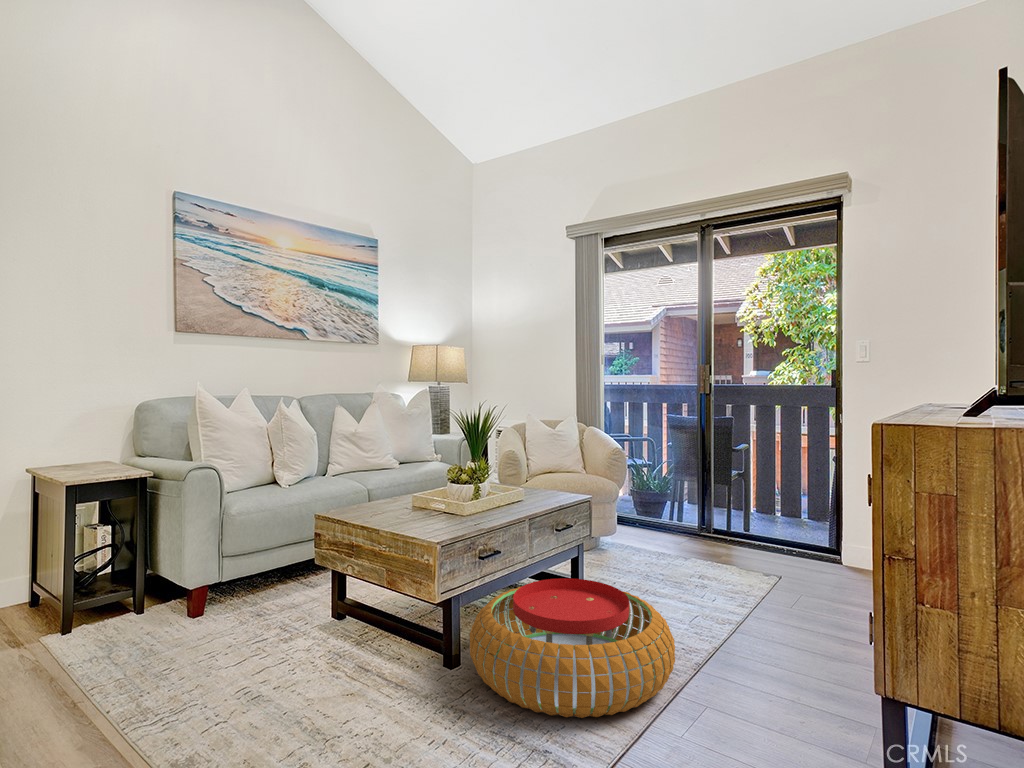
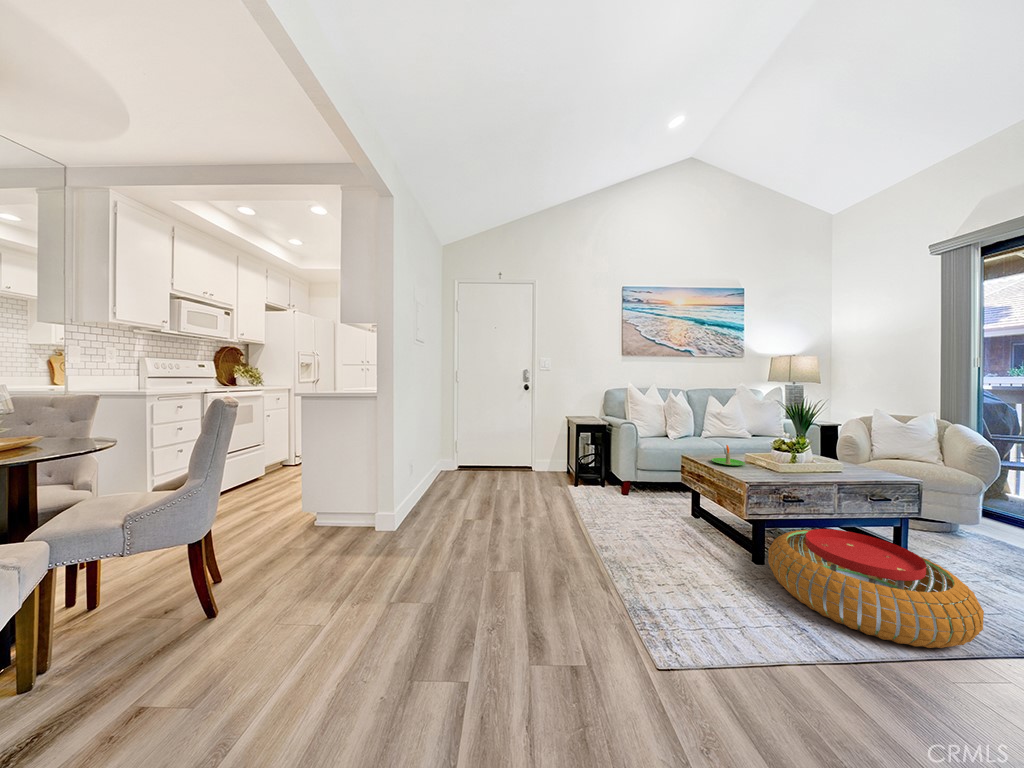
candle: none [368,483,418,518] -> present [711,445,745,466]

